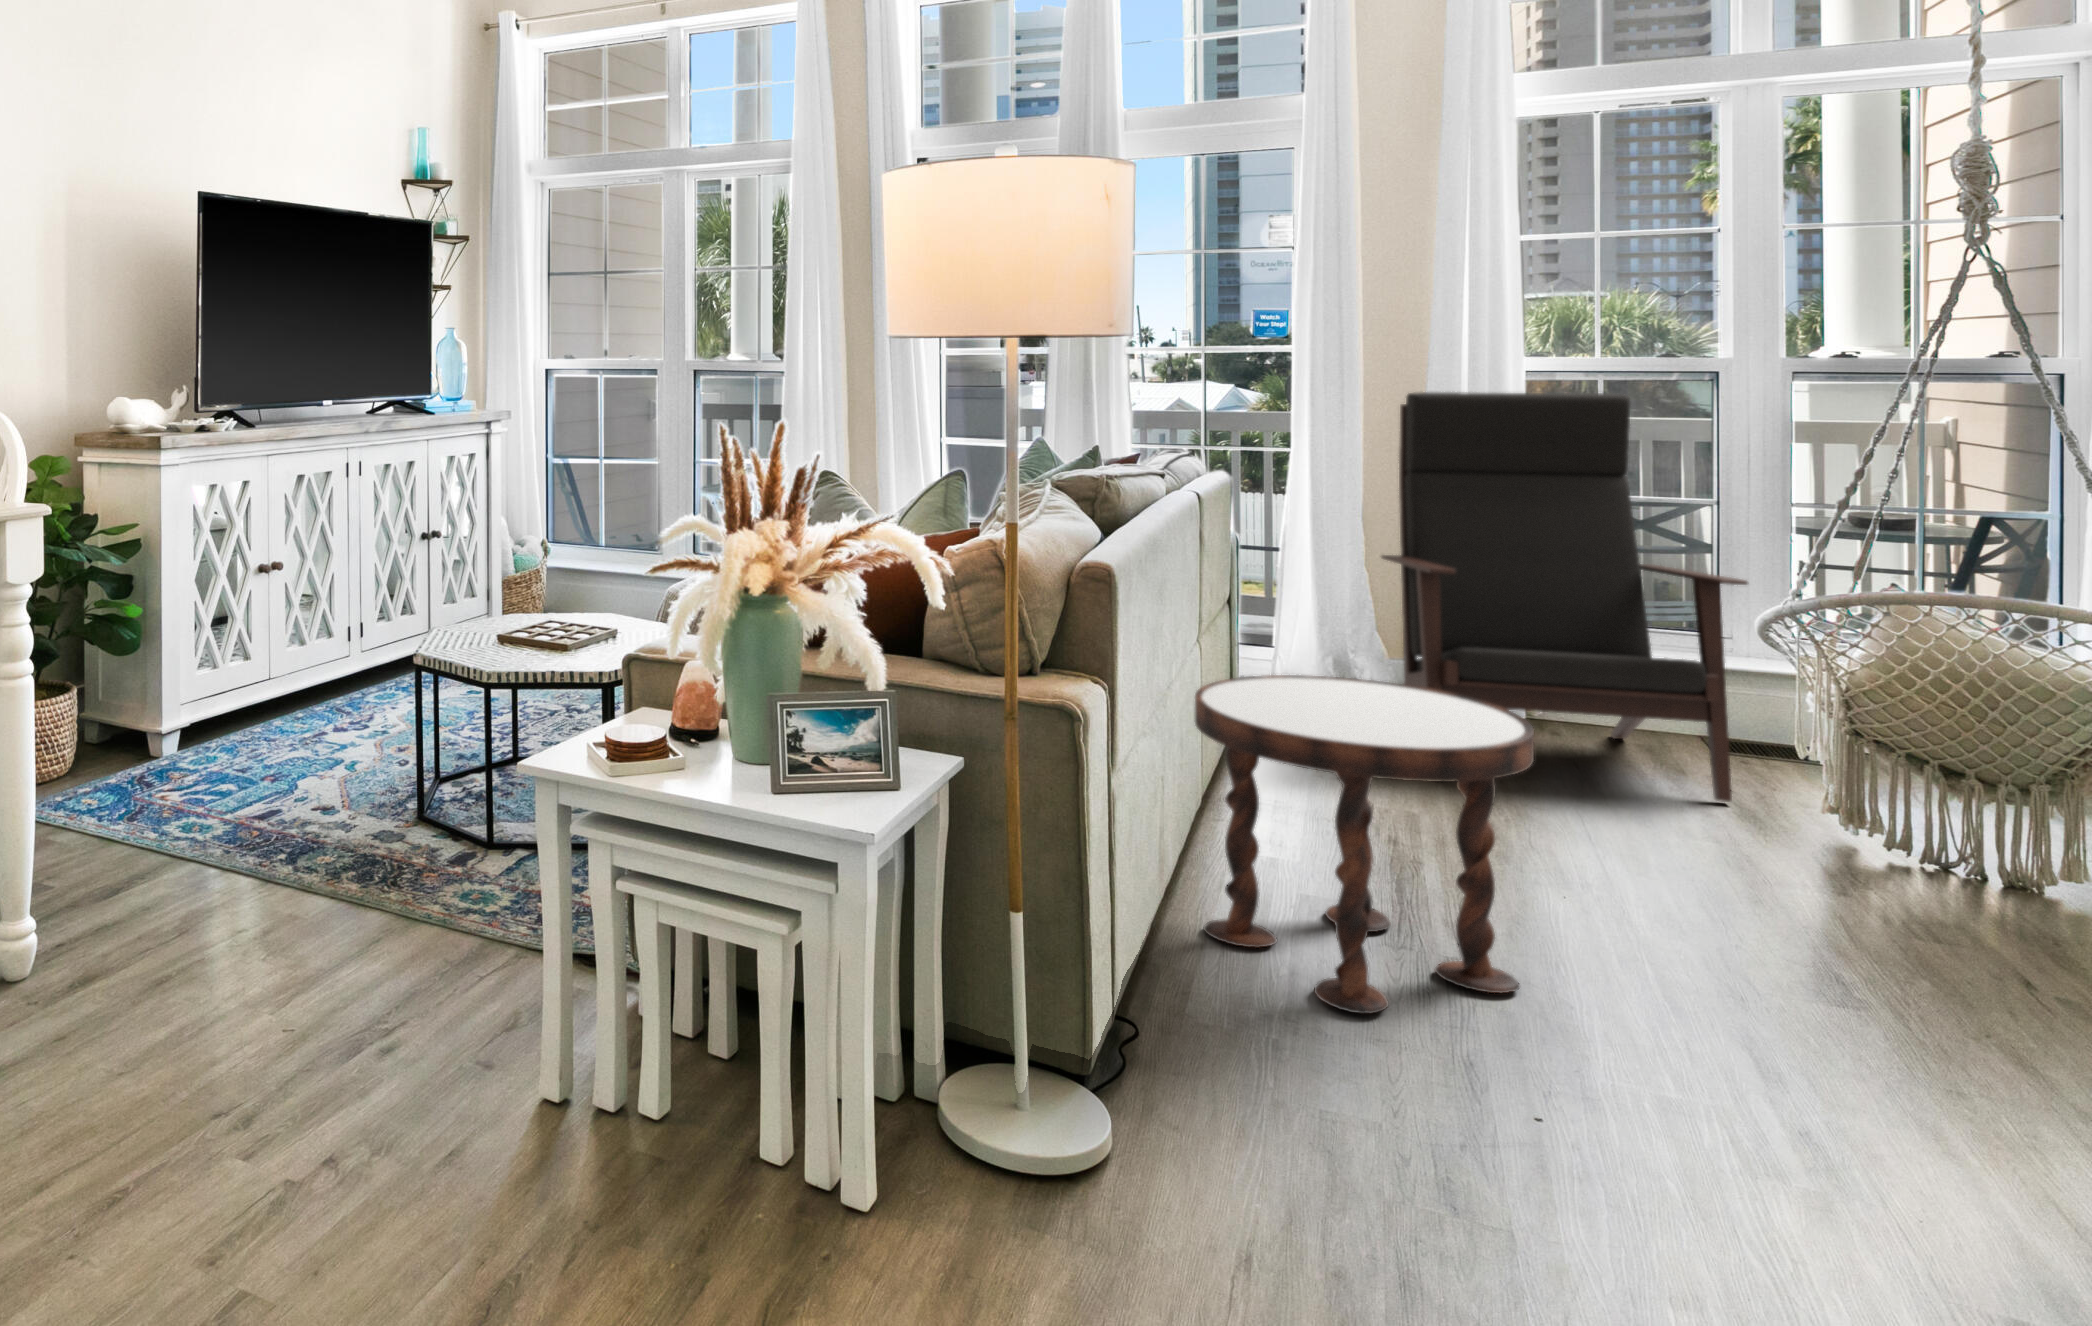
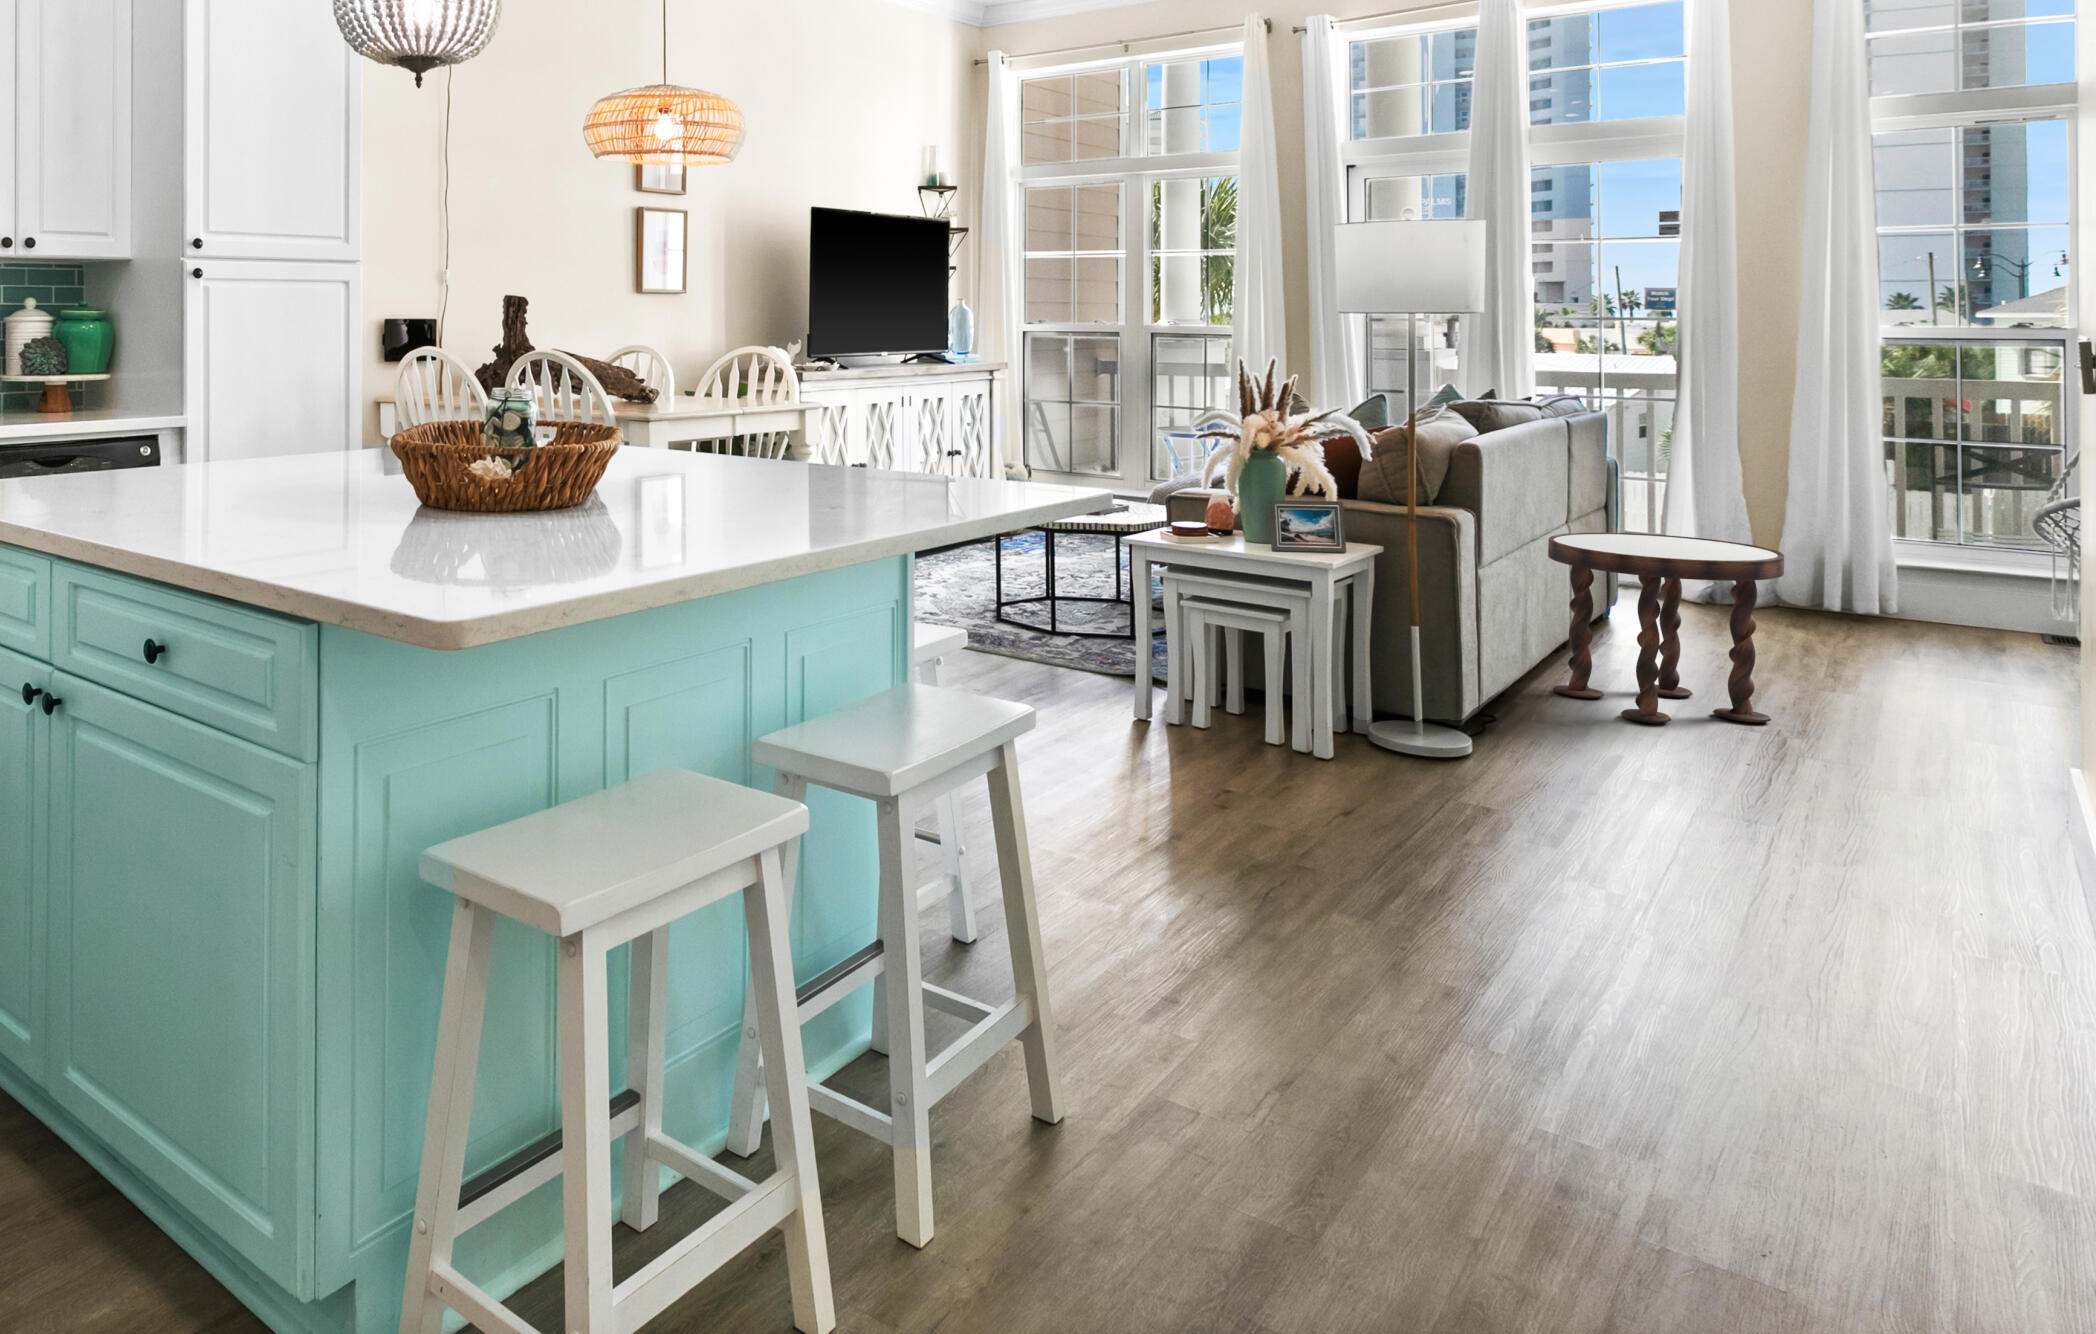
lounge chair: present [1382,392,1748,802] -> none [1747,351,2043,660]

